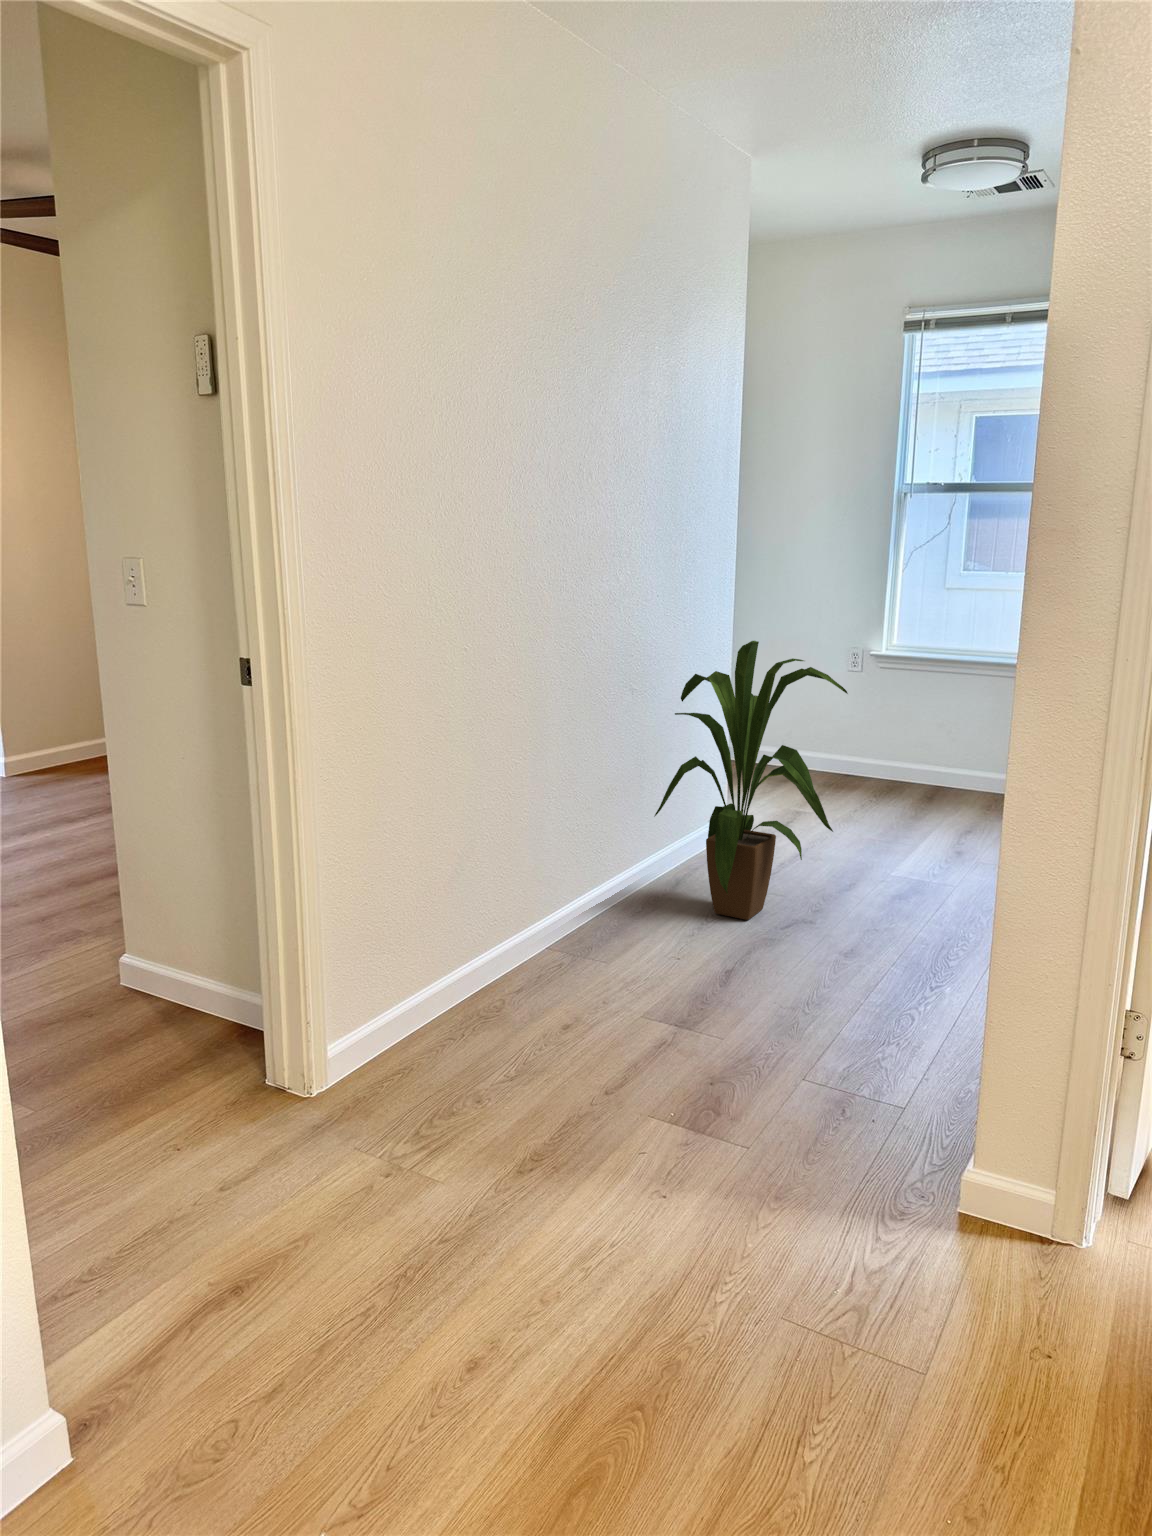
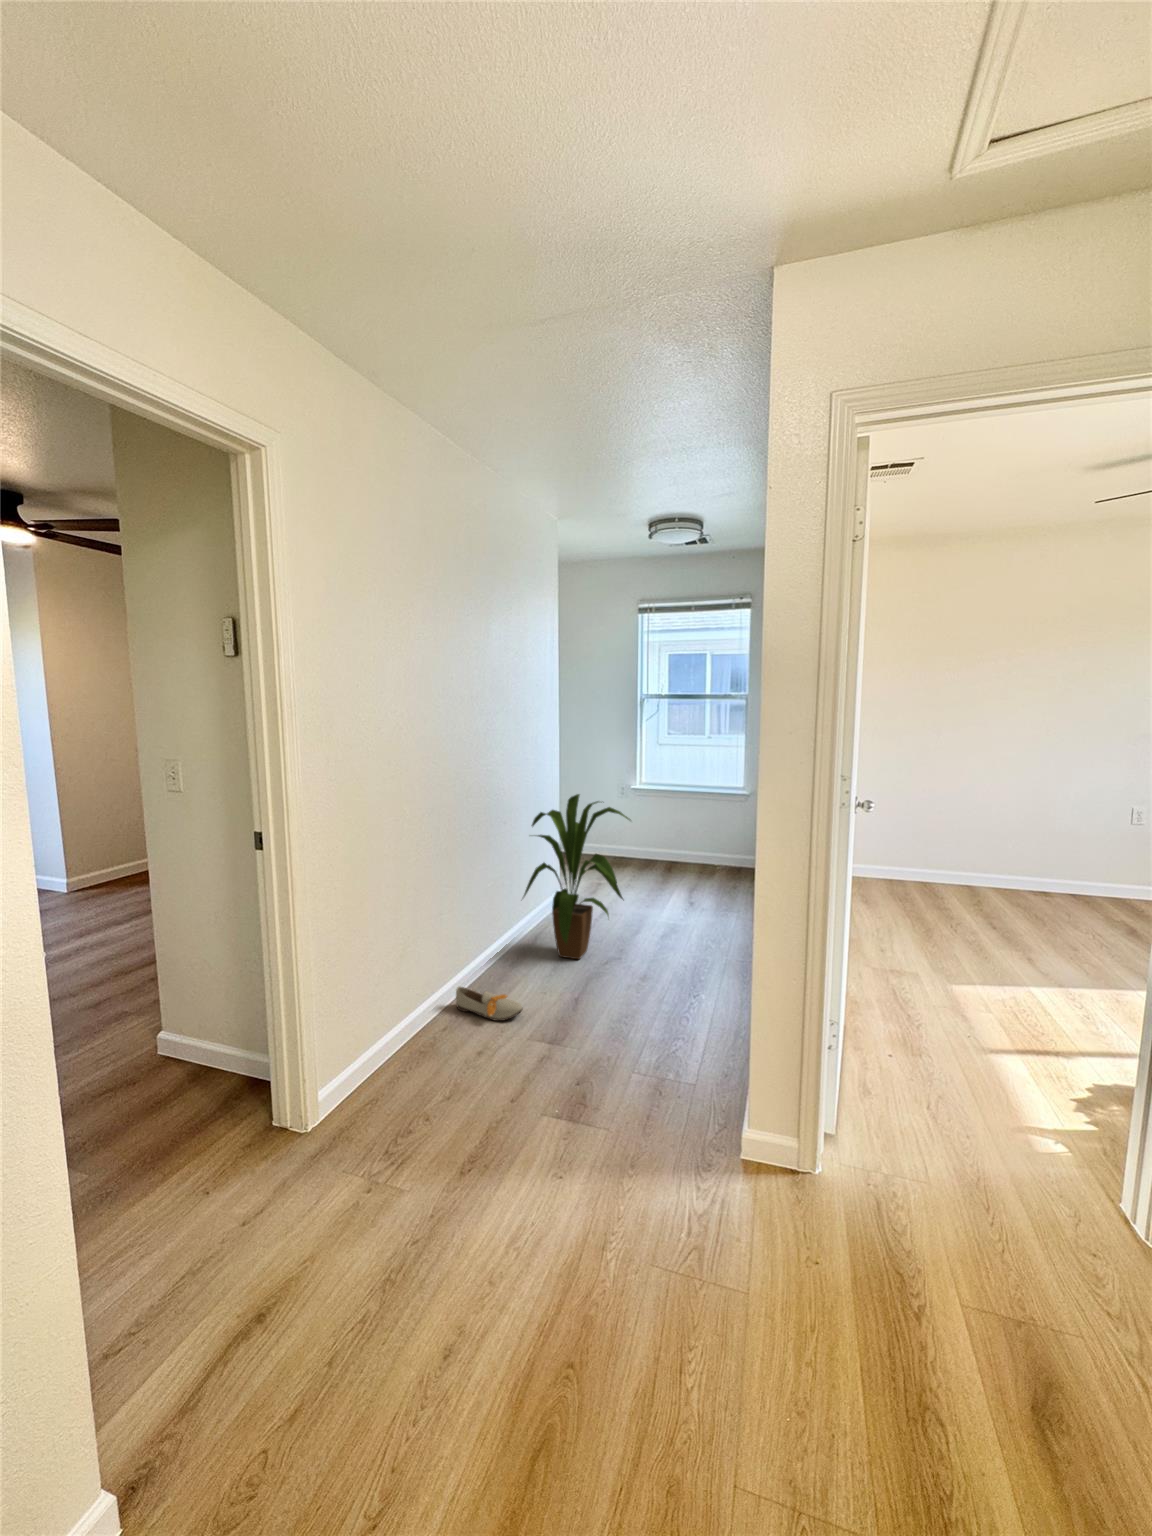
shoe: none [540,937,642,992] -> present [456,987,523,1021]

